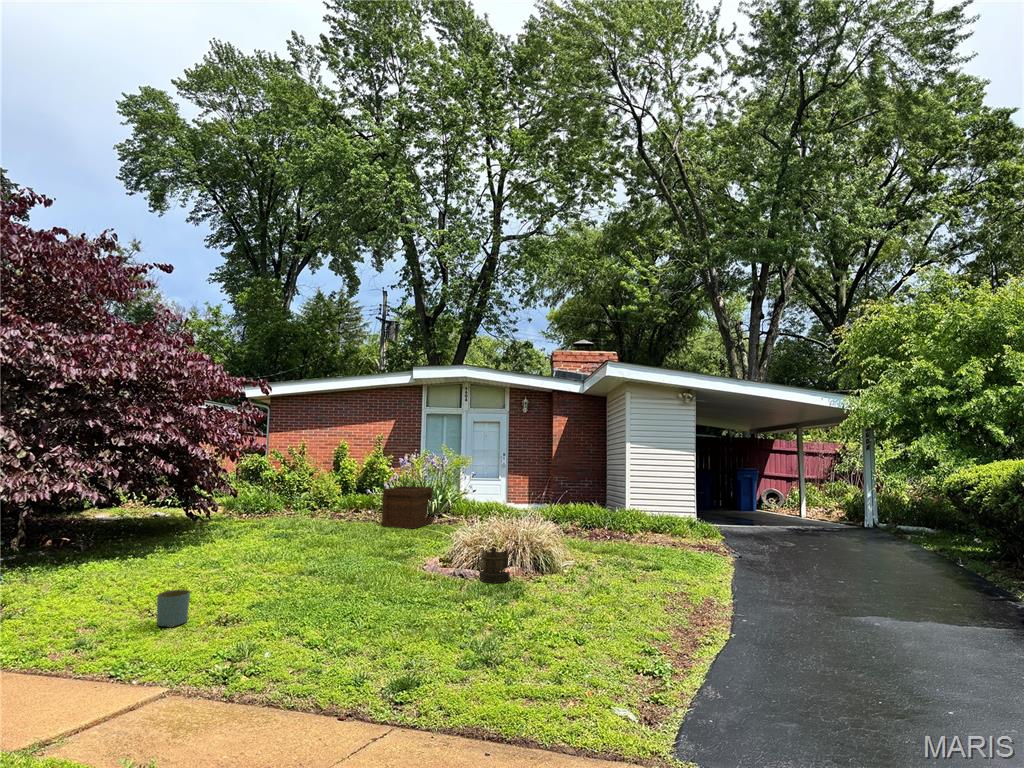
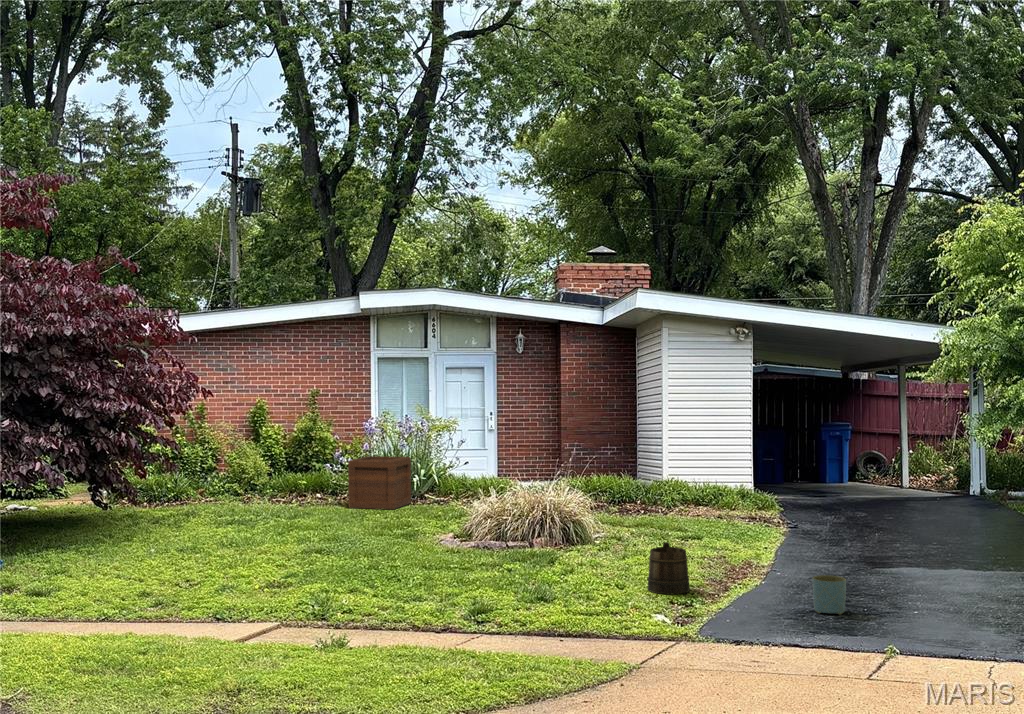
bucket: present [480,548,510,583] -> present [648,542,690,594]
planter: present [157,589,190,627] -> present [812,575,846,615]

